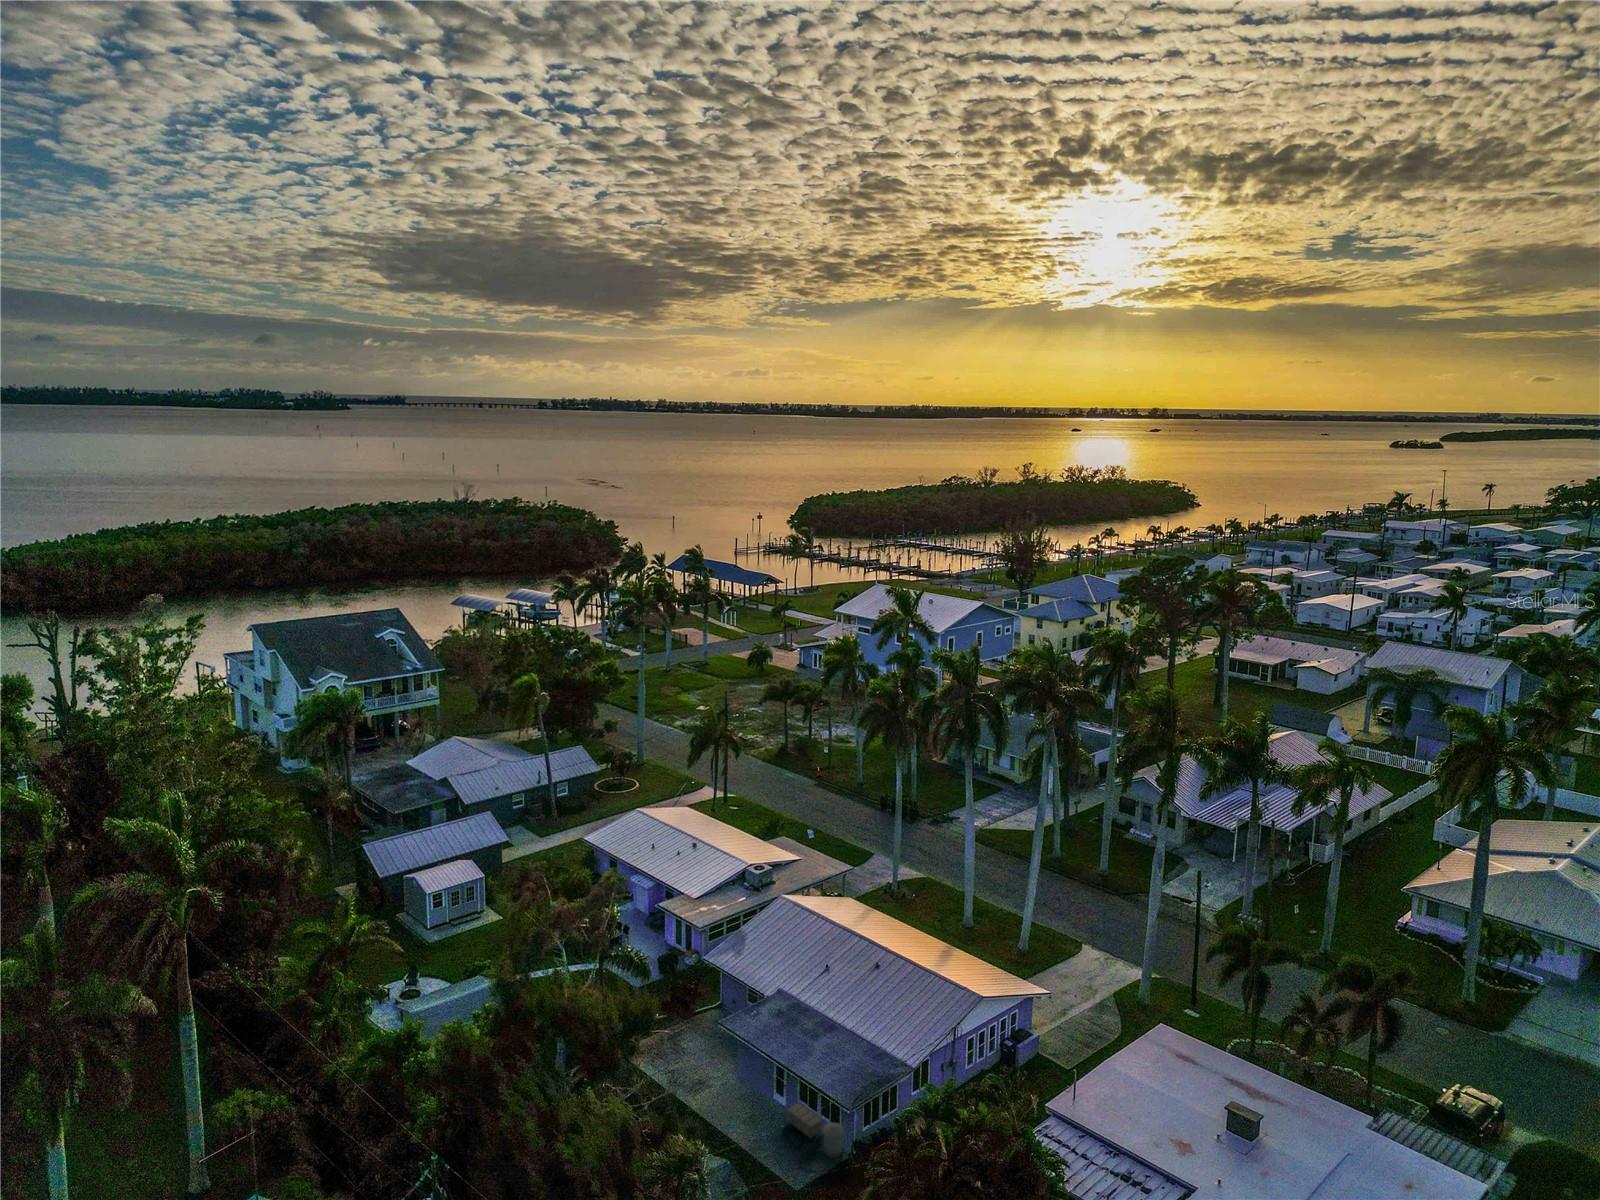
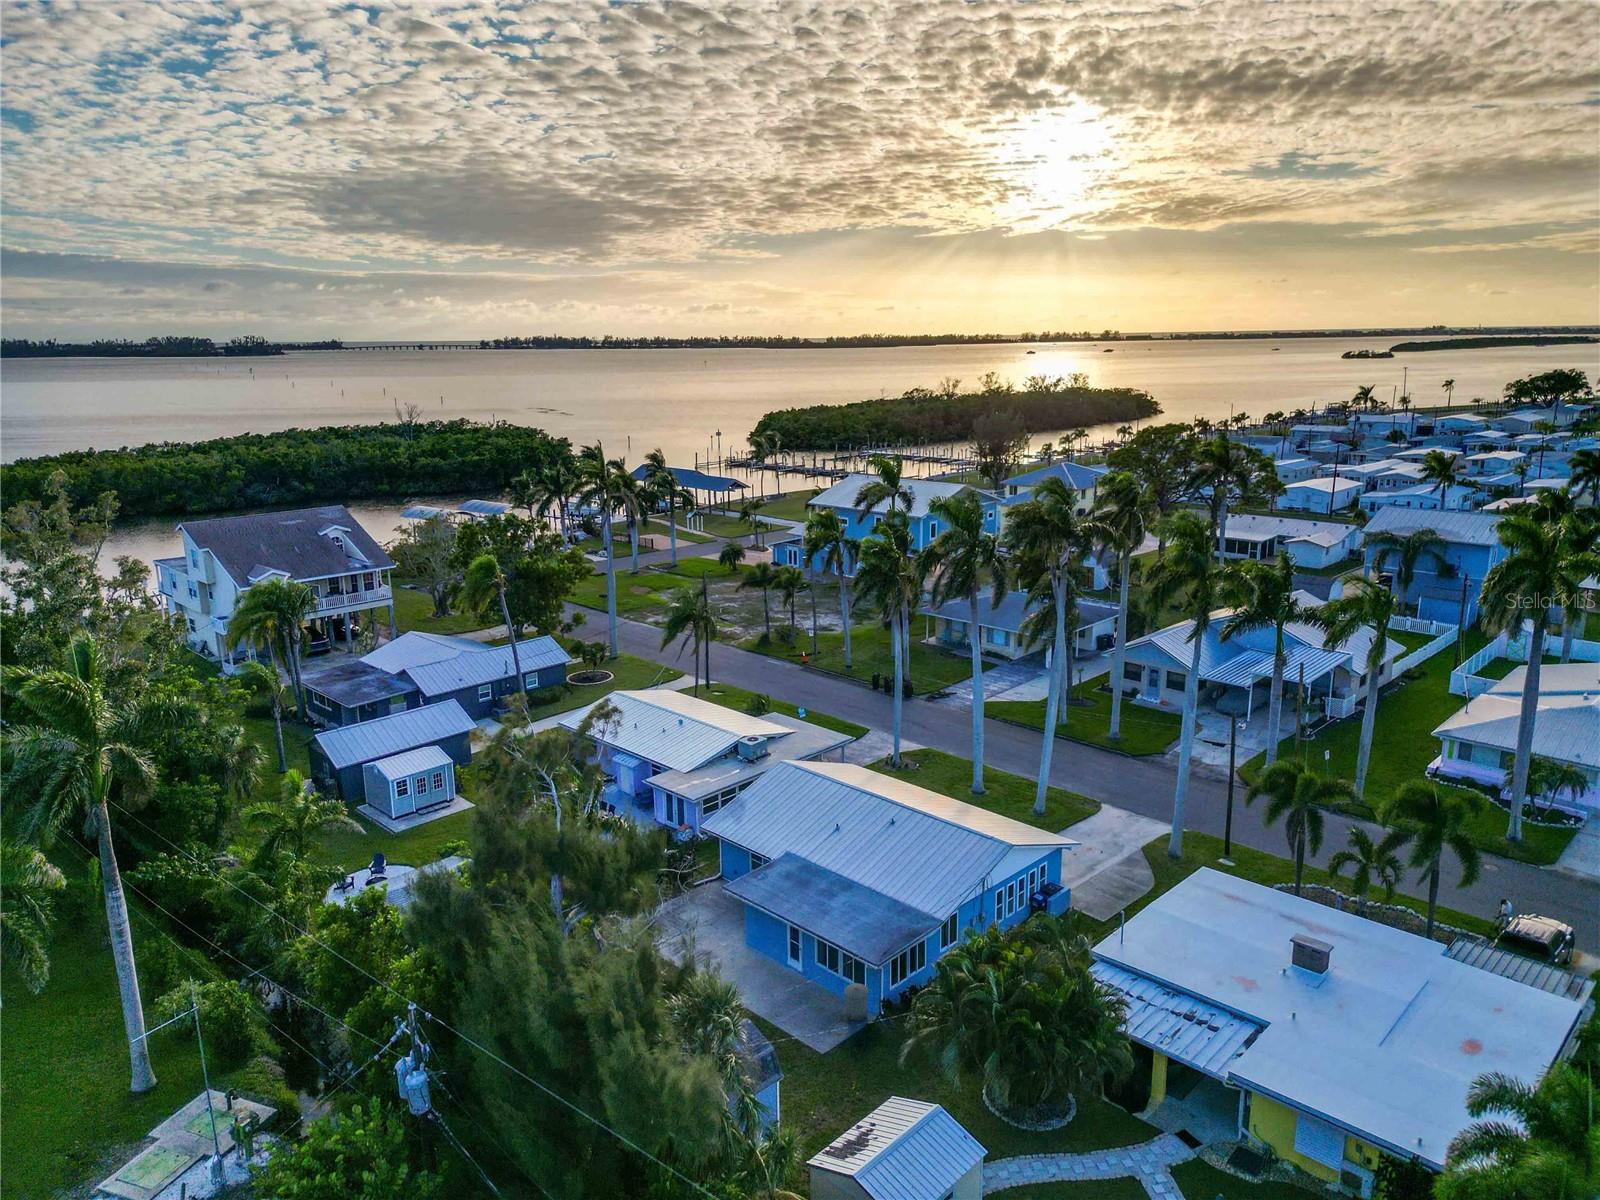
bench: present [786,1103,823,1139] -> none [802,967,843,1006]

